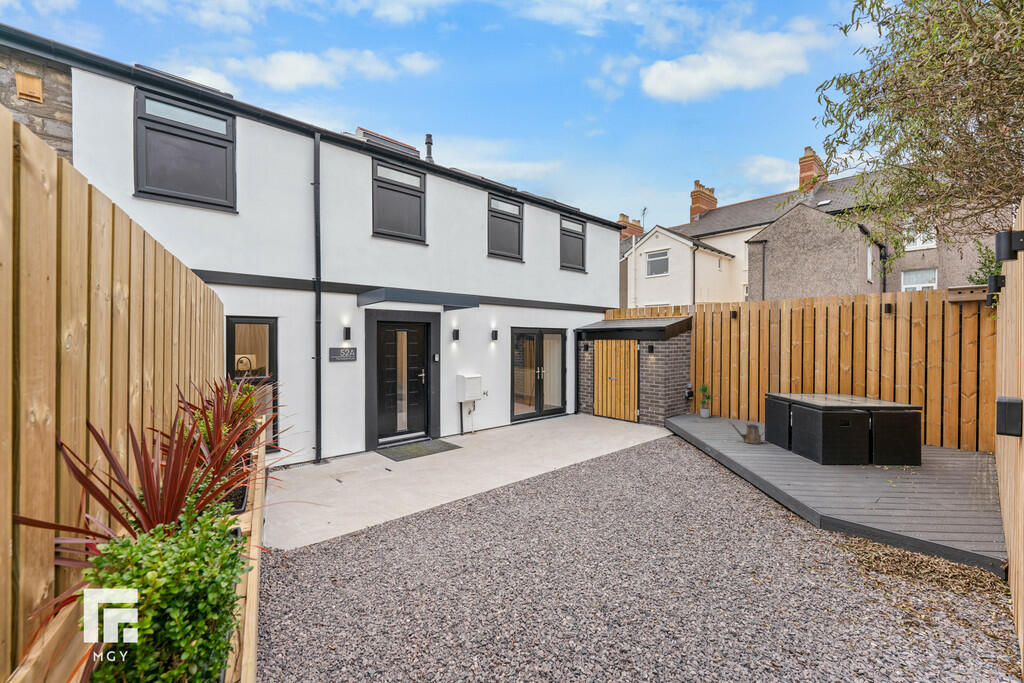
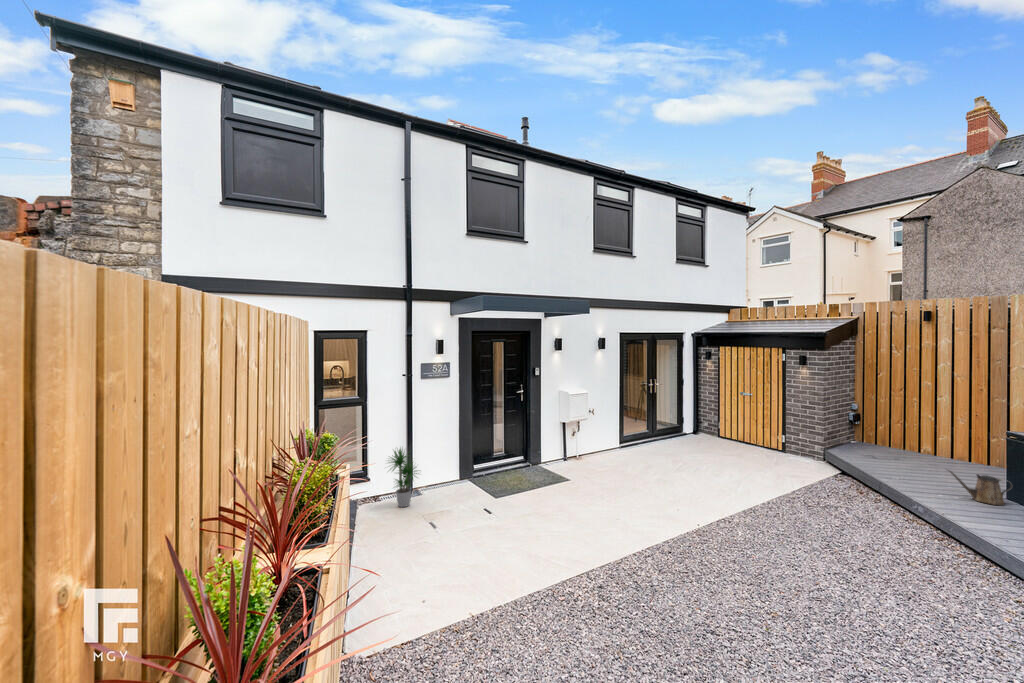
potted plant: present [698,384,712,418] -> present [389,448,417,507]

